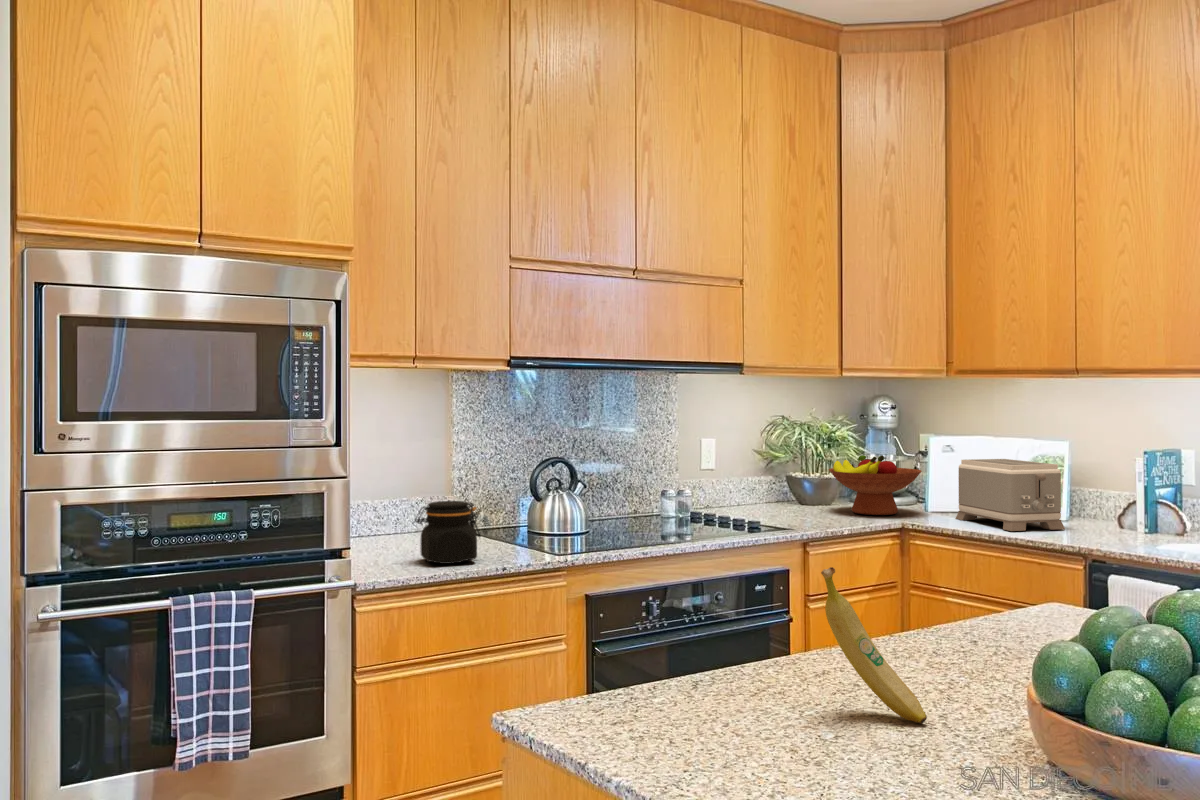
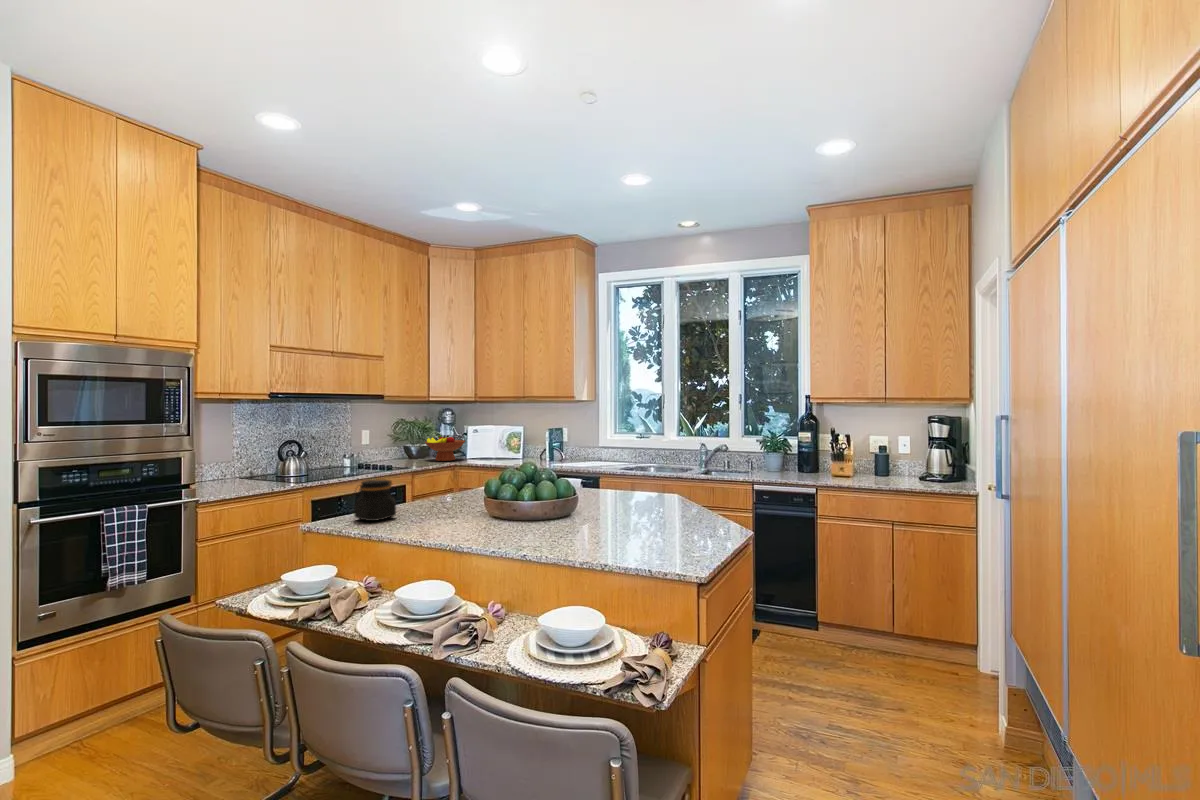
toaster: present [955,459,1065,531] -> none [479,434,520,463]
jar: present [415,501,480,564] -> present [354,480,396,521]
fruit: present [821,567,927,723] -> none [418,464,451,509]

